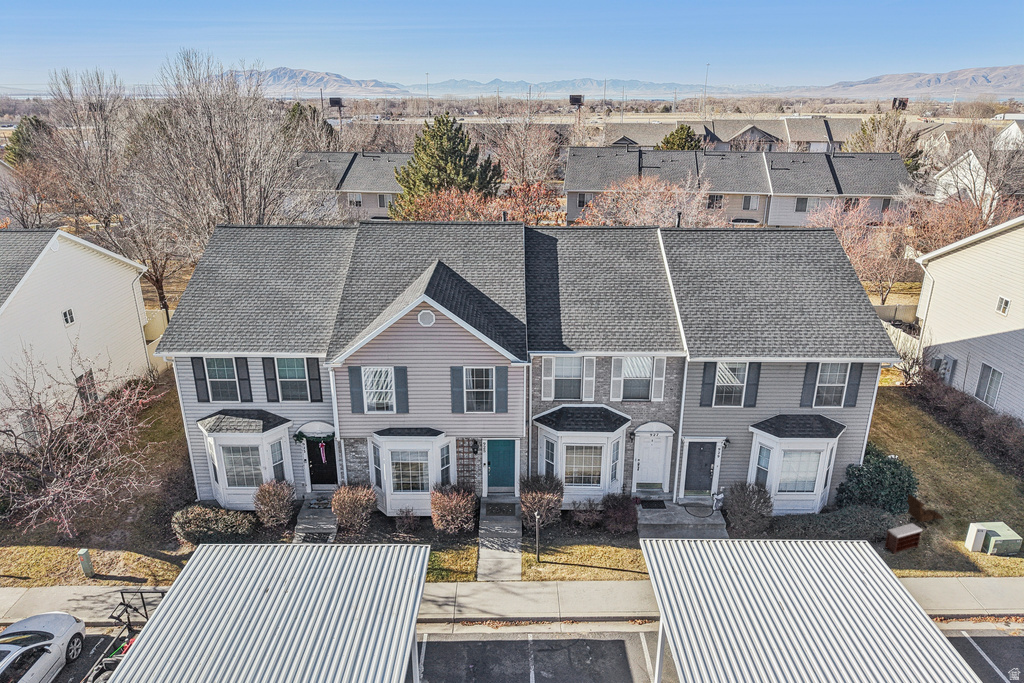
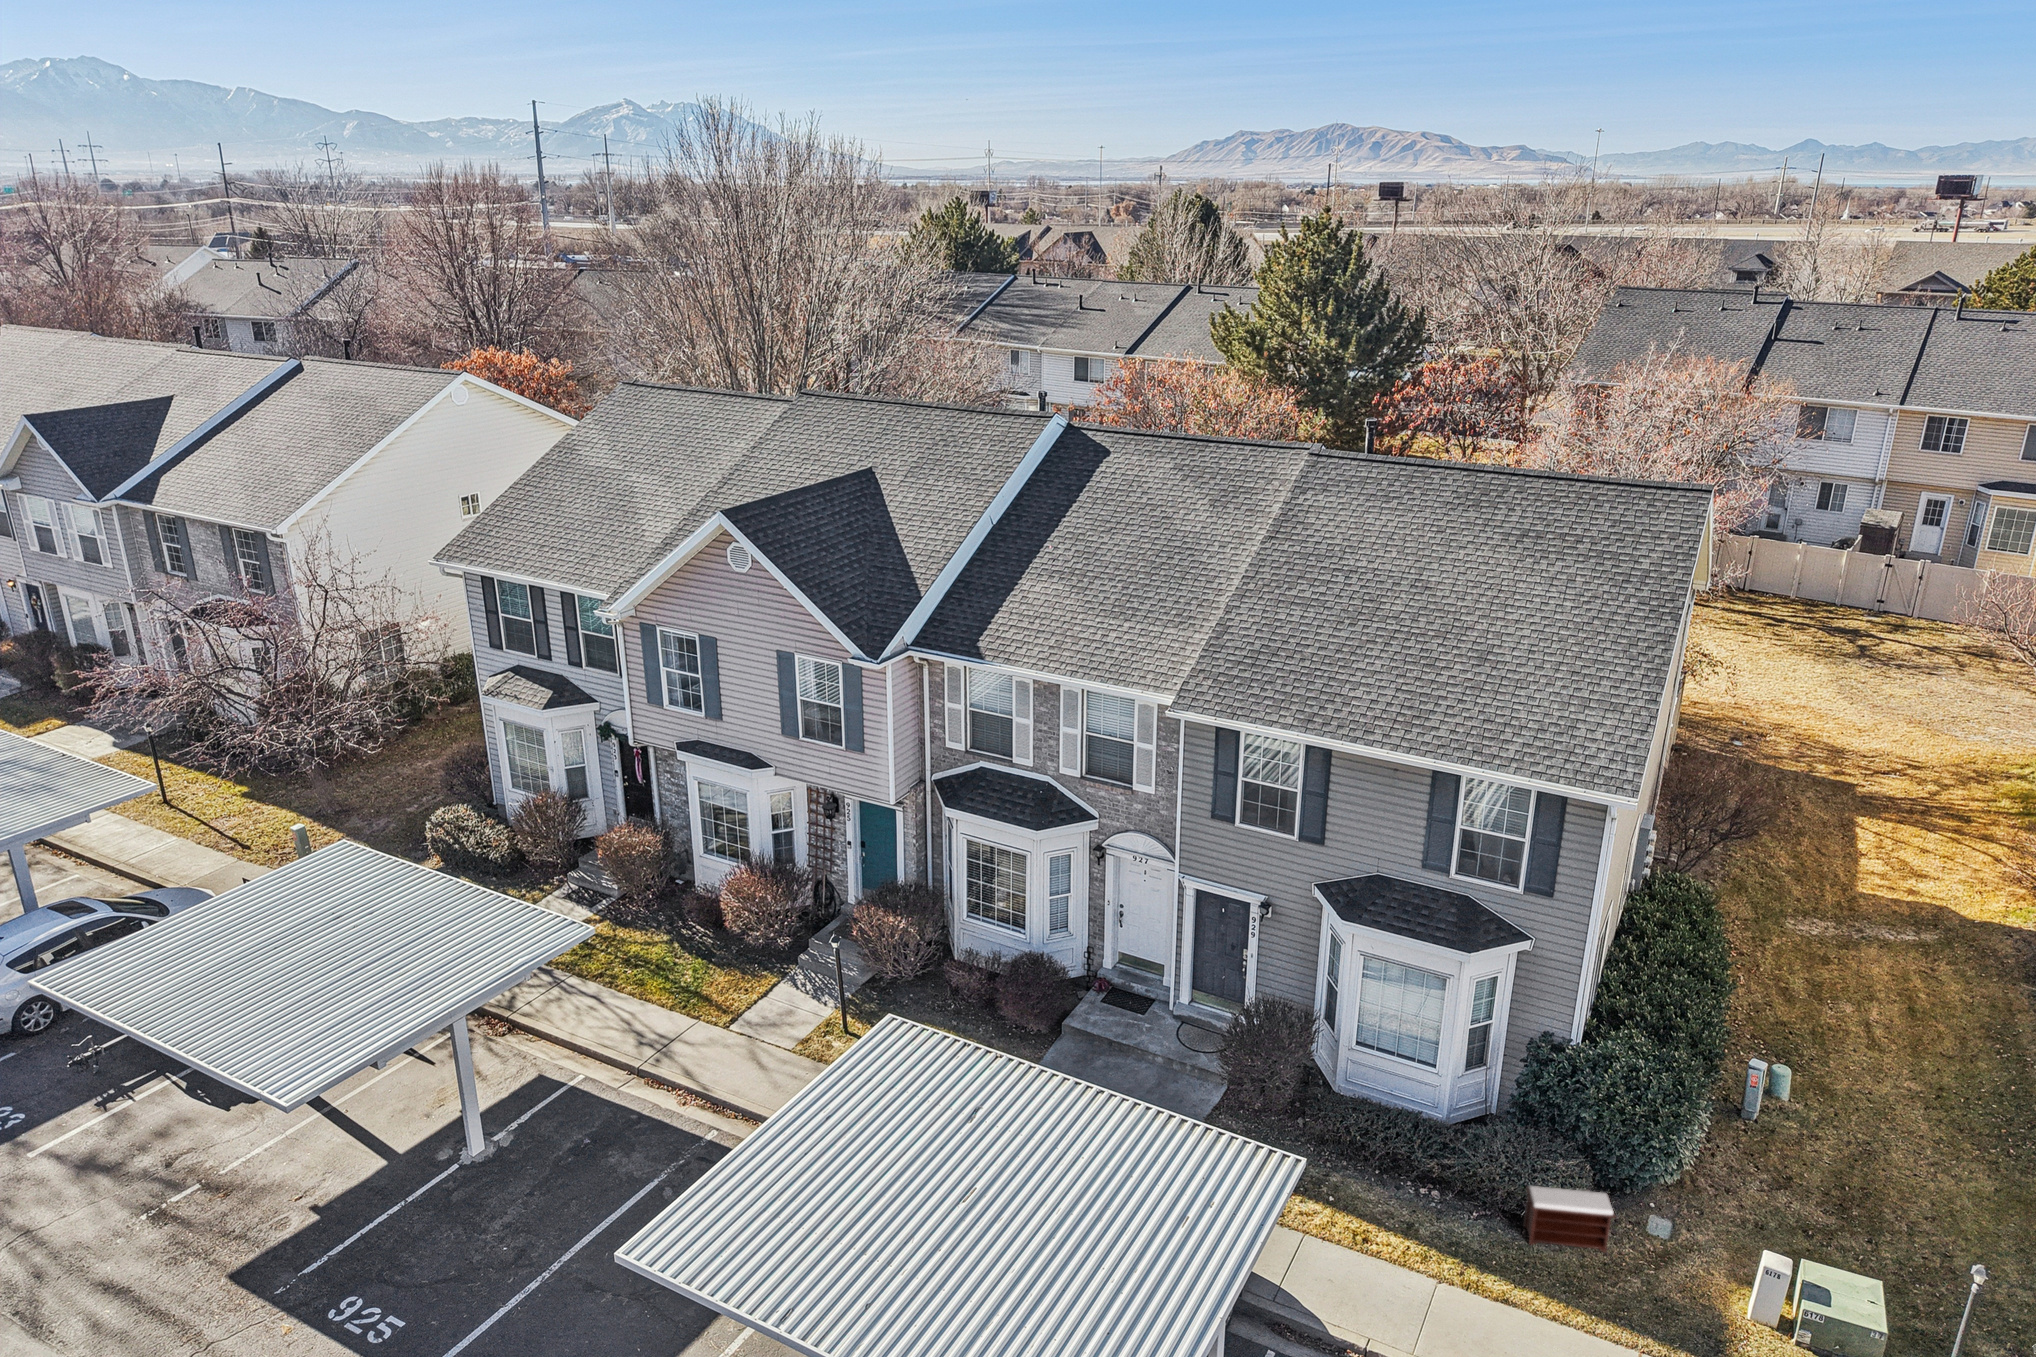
lounge chair: present [906,494,944,528] -> none [1651,1133,1739,1231]

